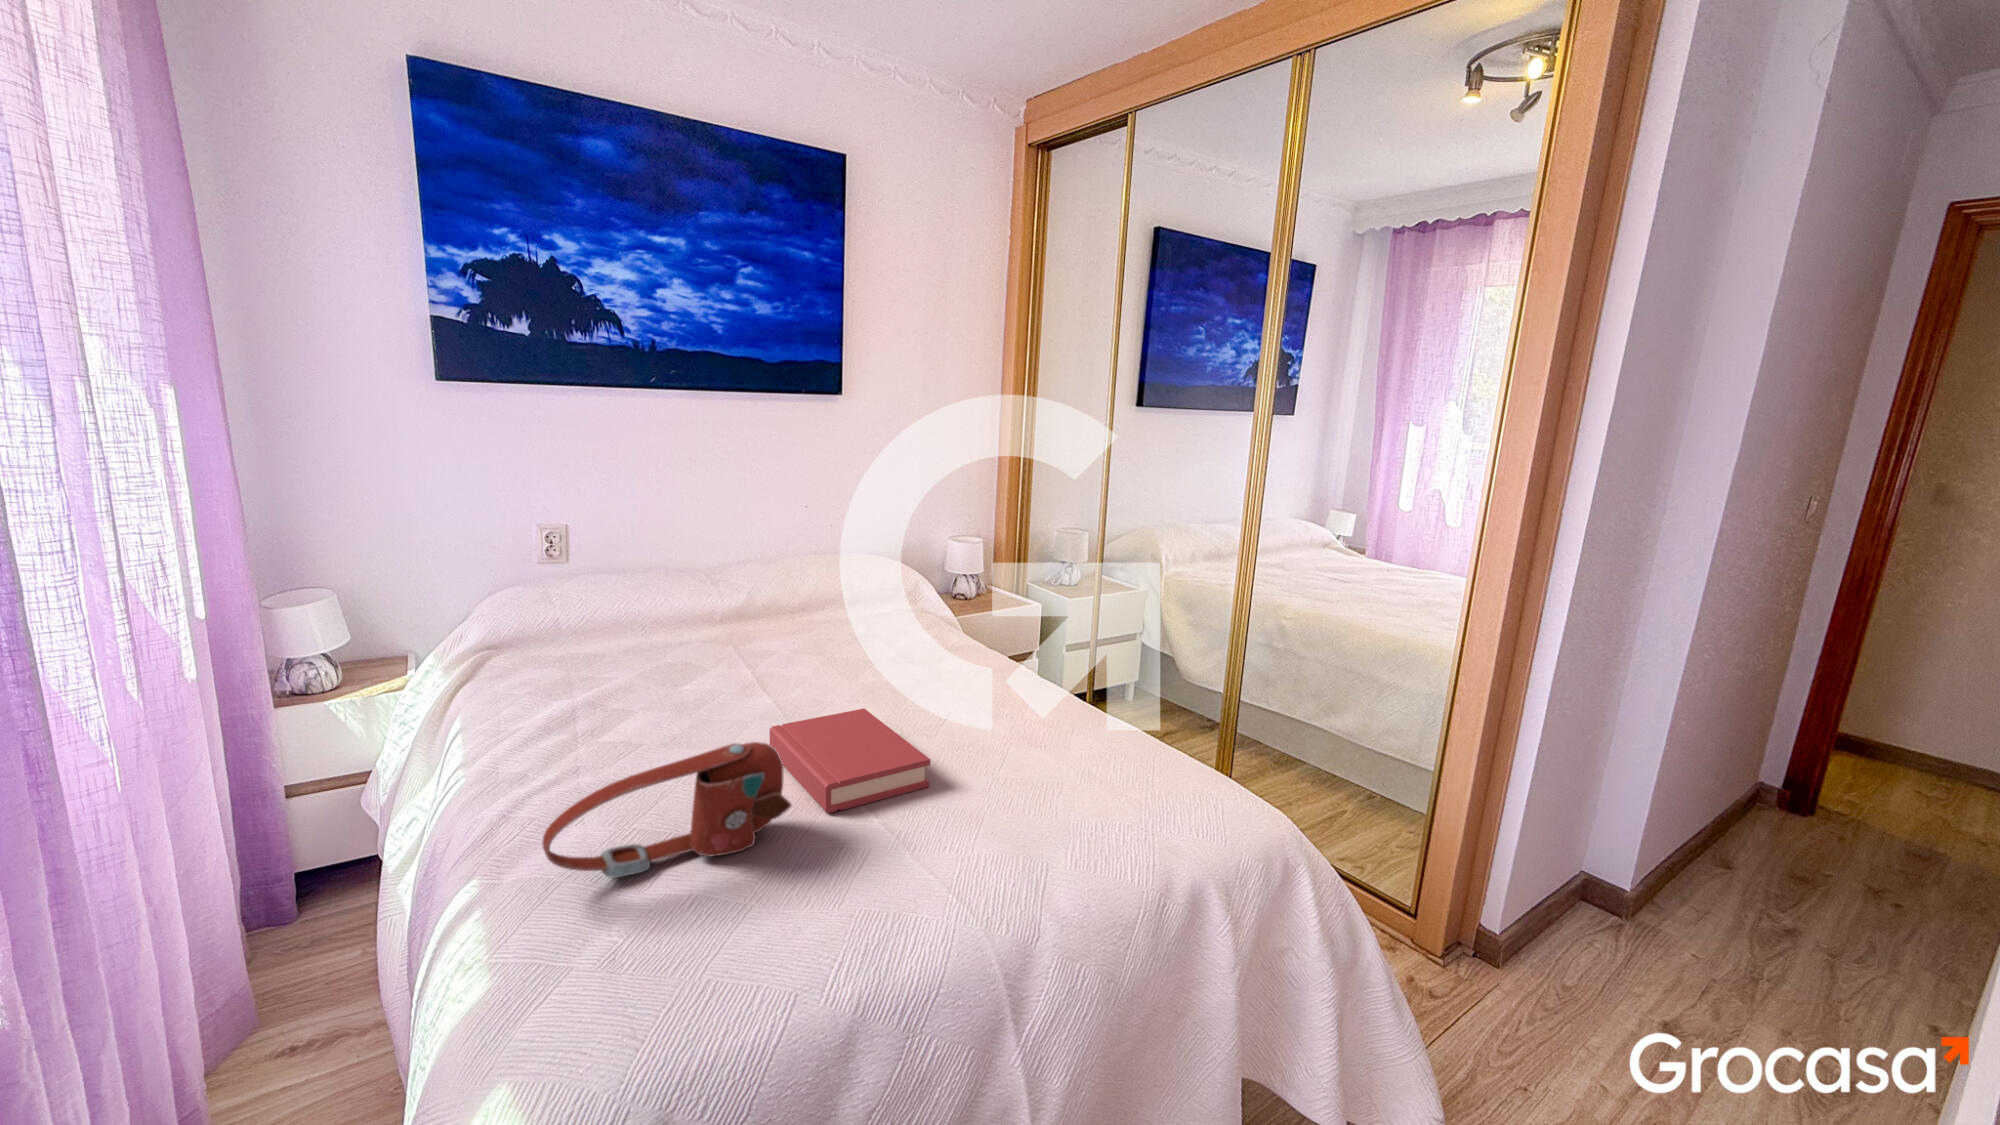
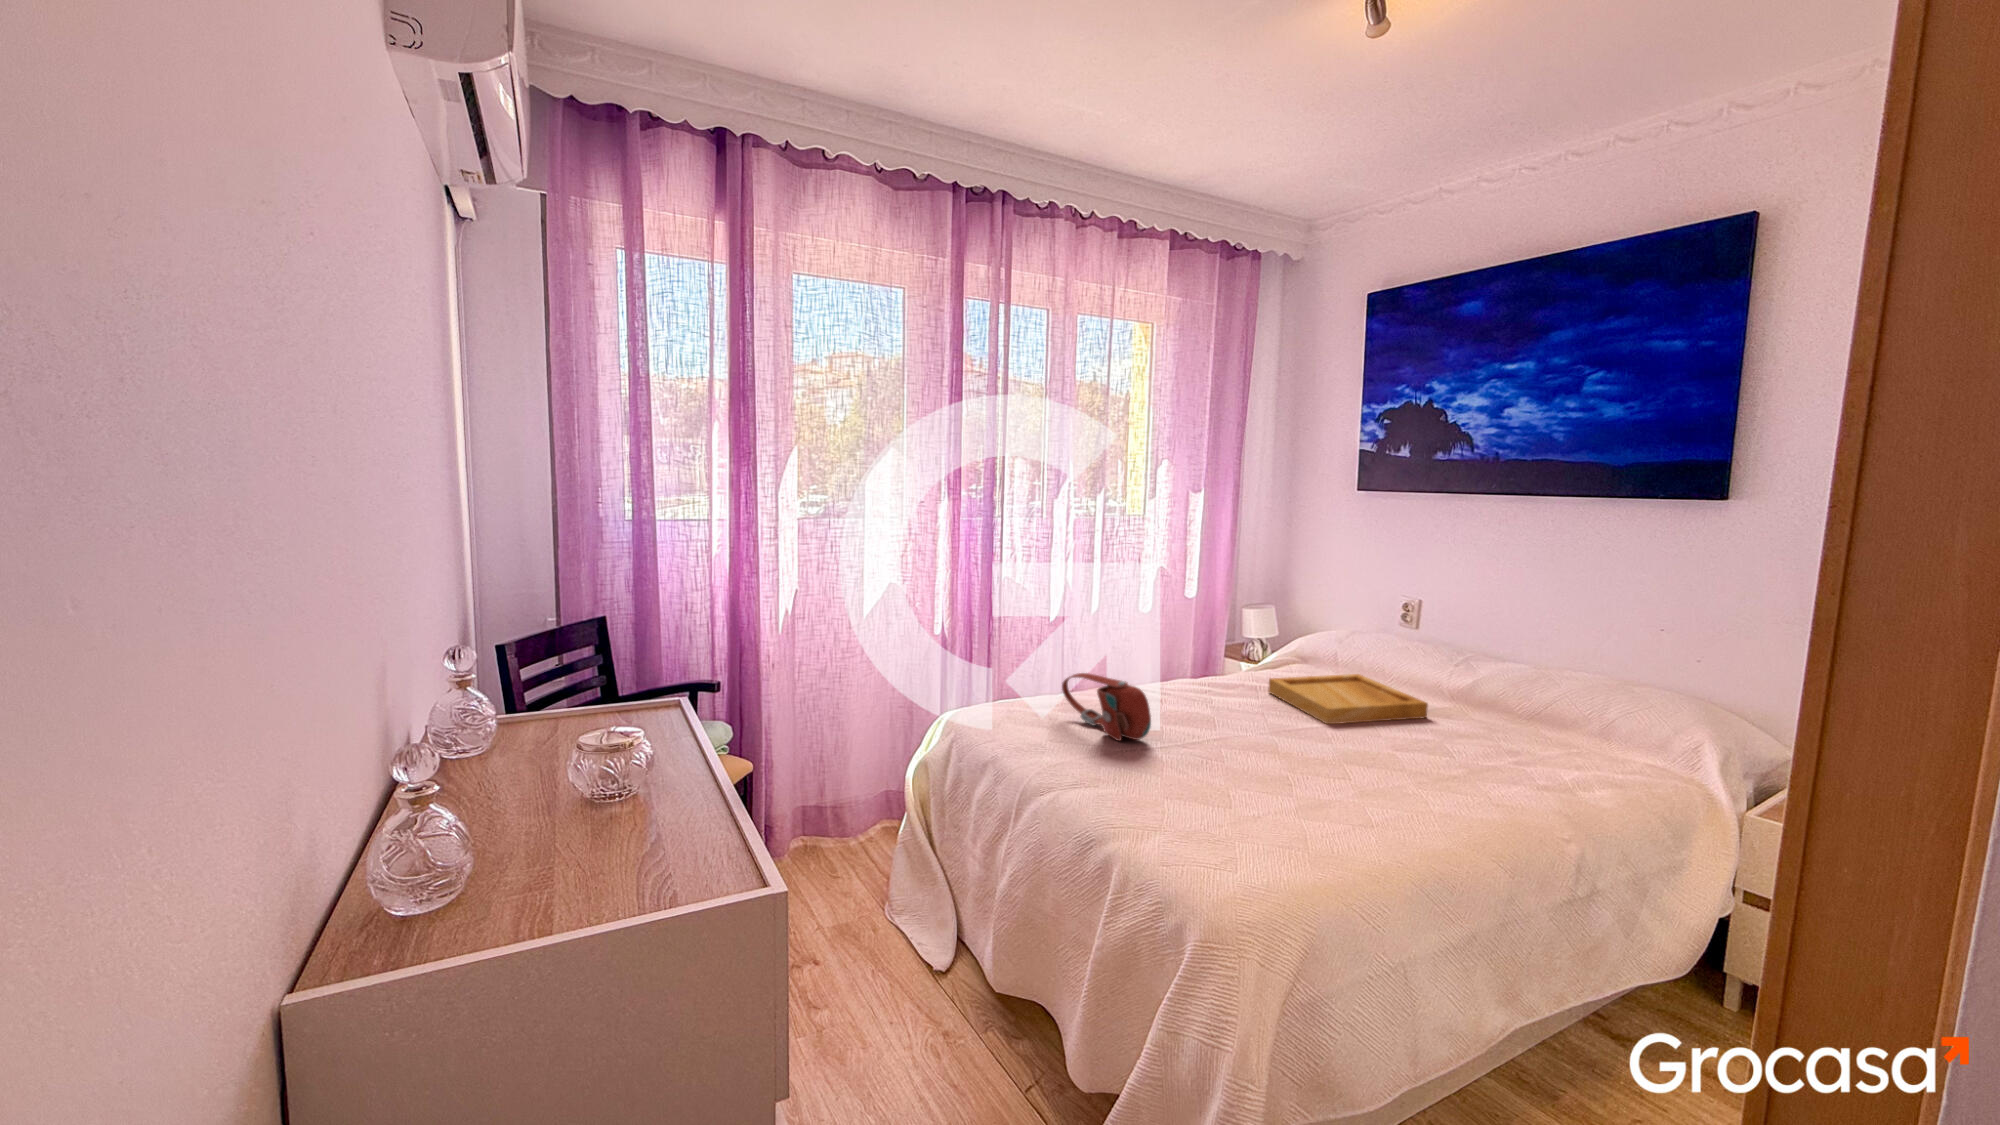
tray: none [574,632,742,702] -> present [1269,674,1428,724]
hardback book: present [770,709,930,813] -> none [1163,720,1295,781]

